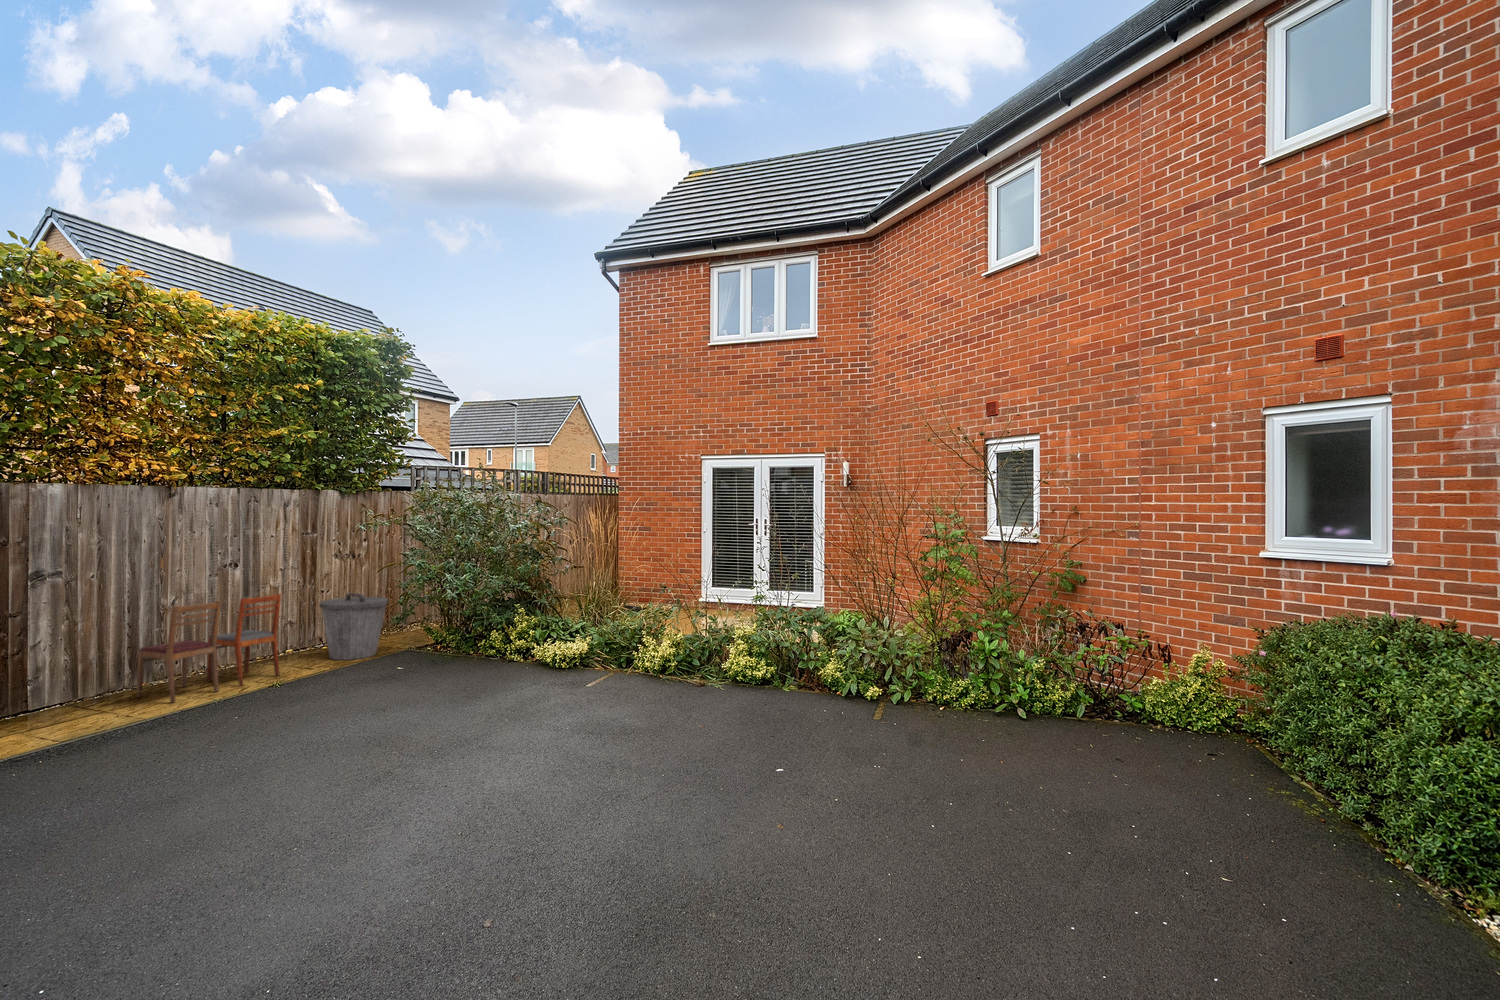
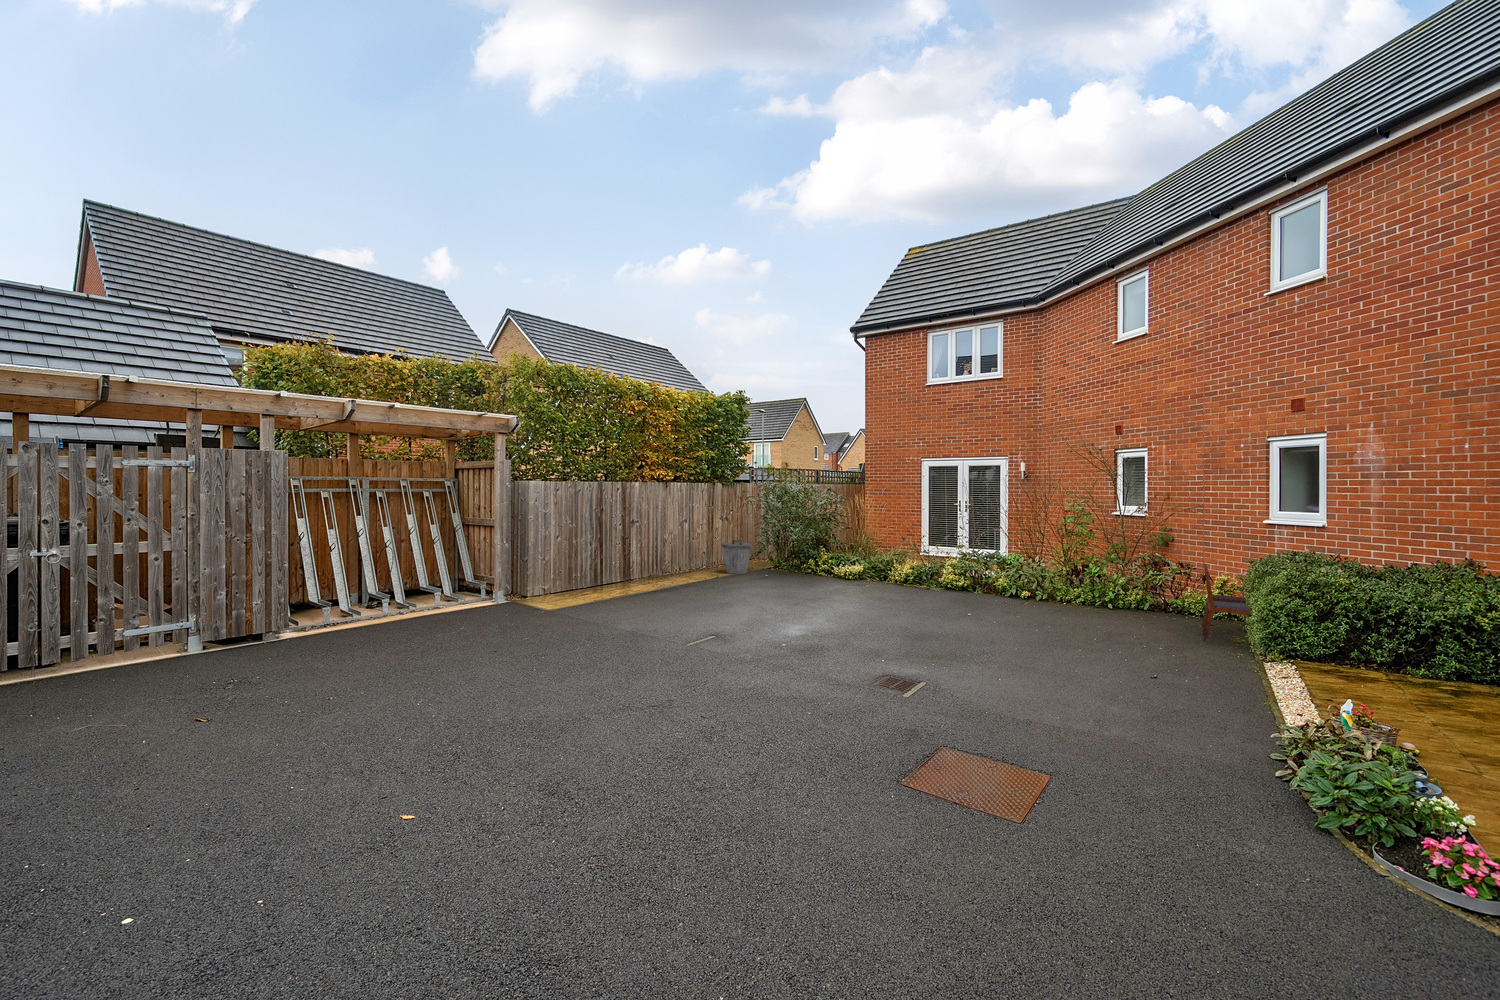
chair: present [137,594,281,703] -> present [1202,564,1250,641]

